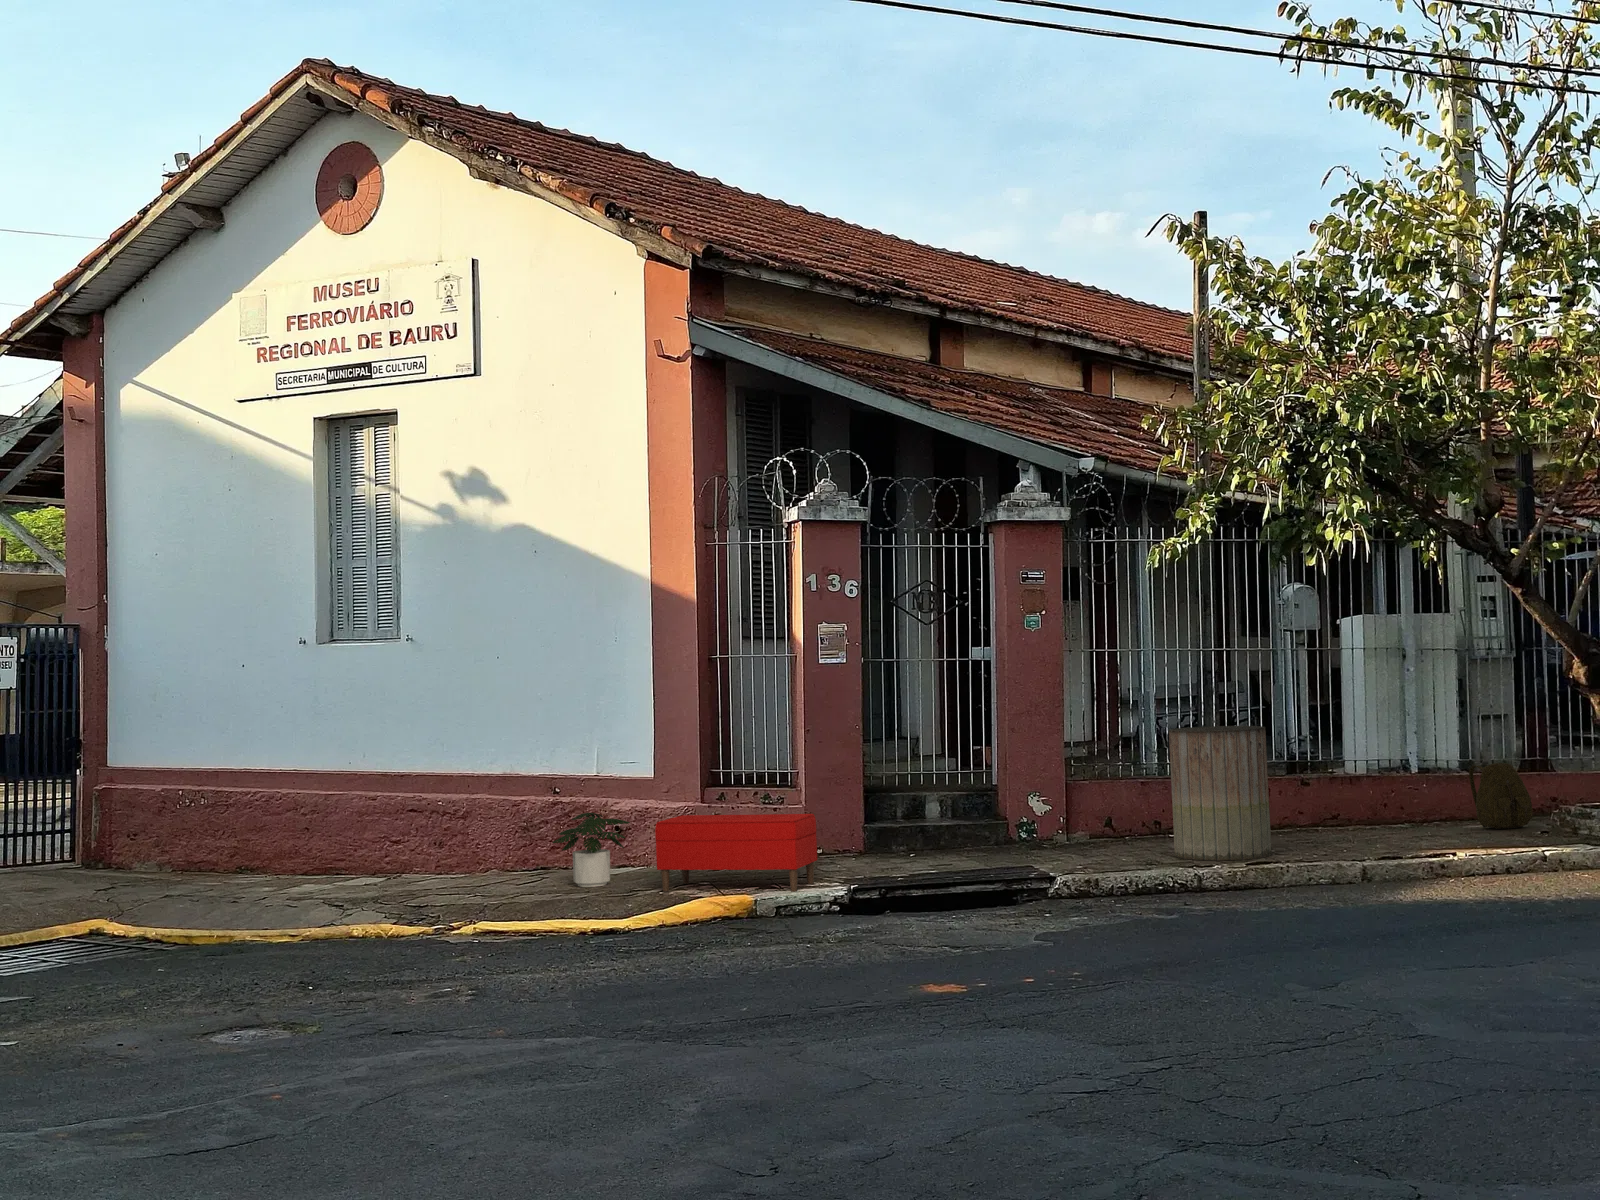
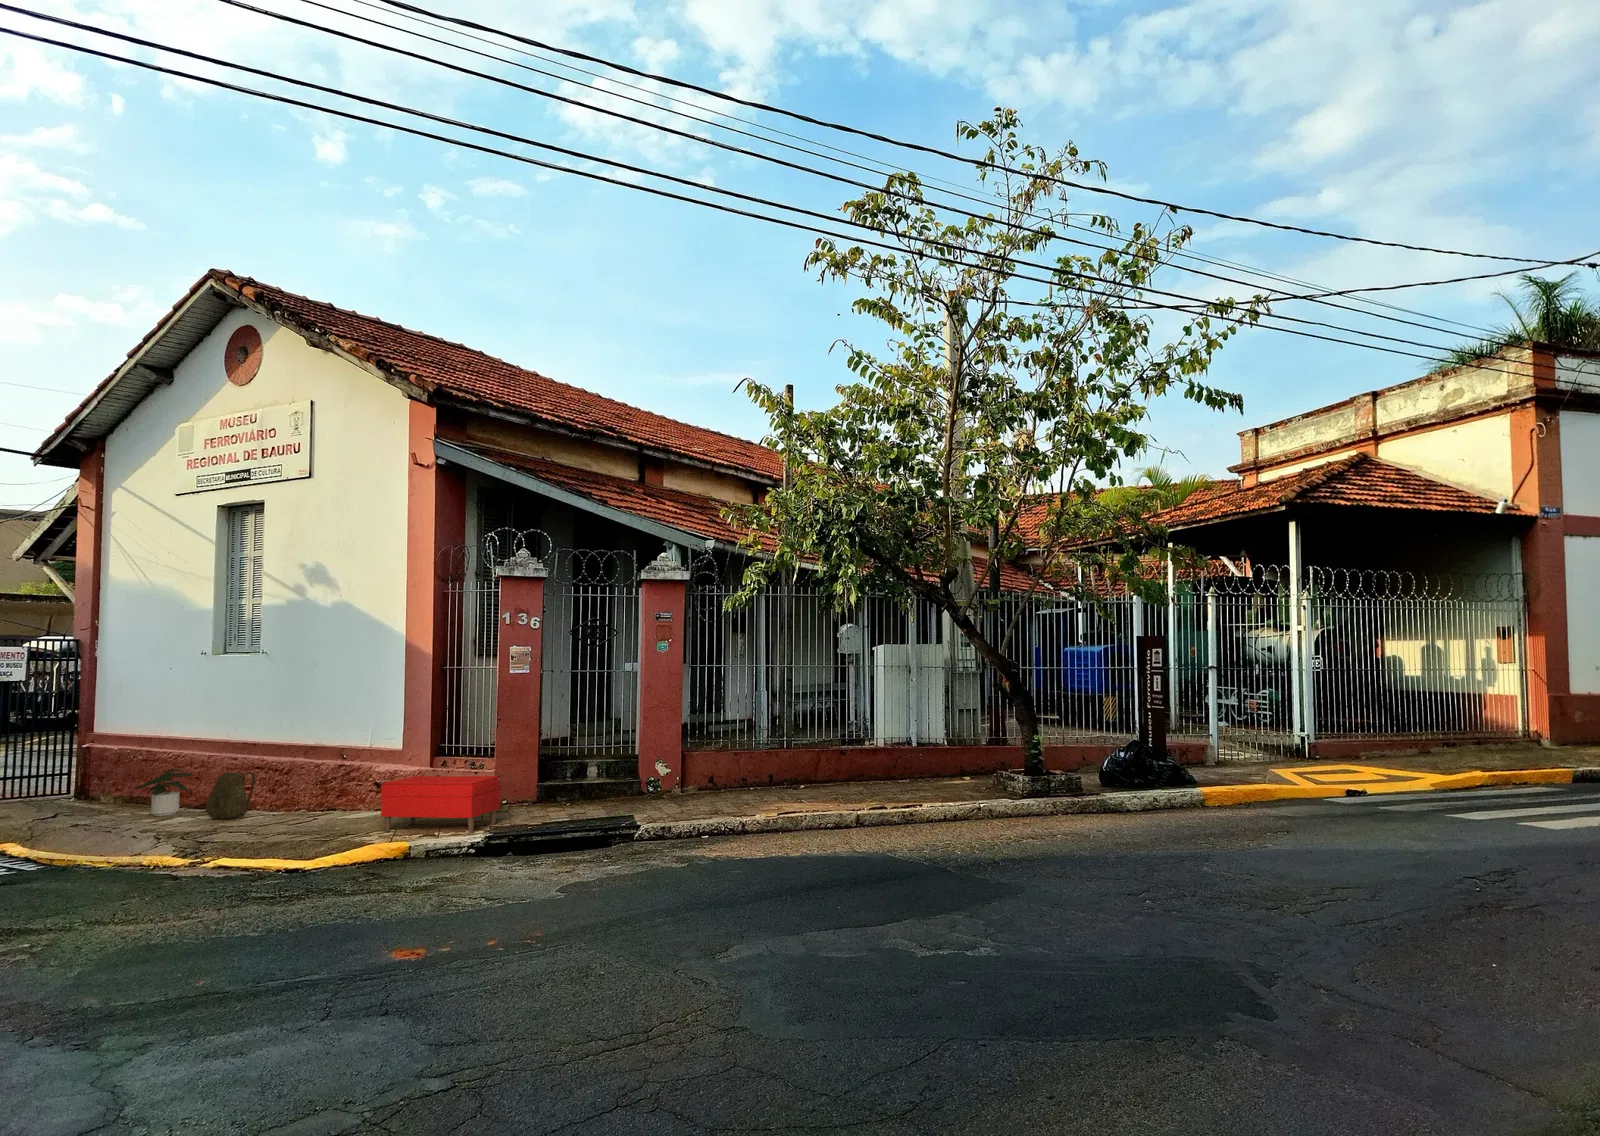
trash can: present [1169,726,1272,861] -> none [752,714,816,806]
backpack: present [1469,763,1533,829] -> present [206,772,255,819]
potted plant: present [553,813,630,887] -> present [134,769,195,816]

